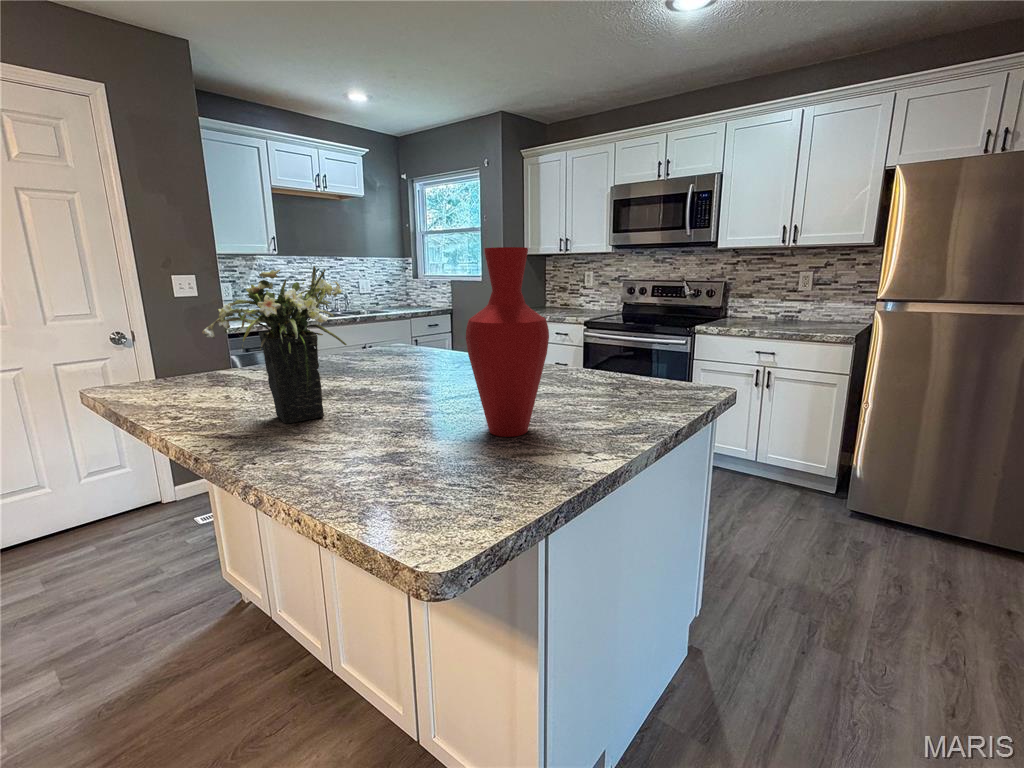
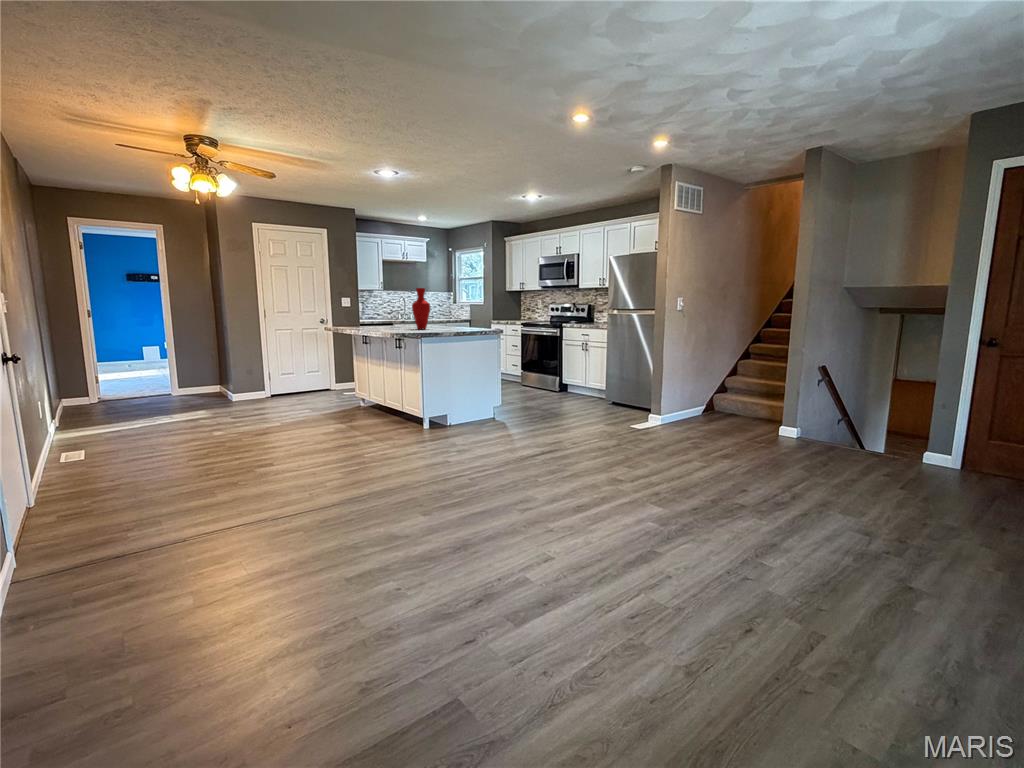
flower arrangement: present [202,266,347,424] -> none [359,292,391,328]

